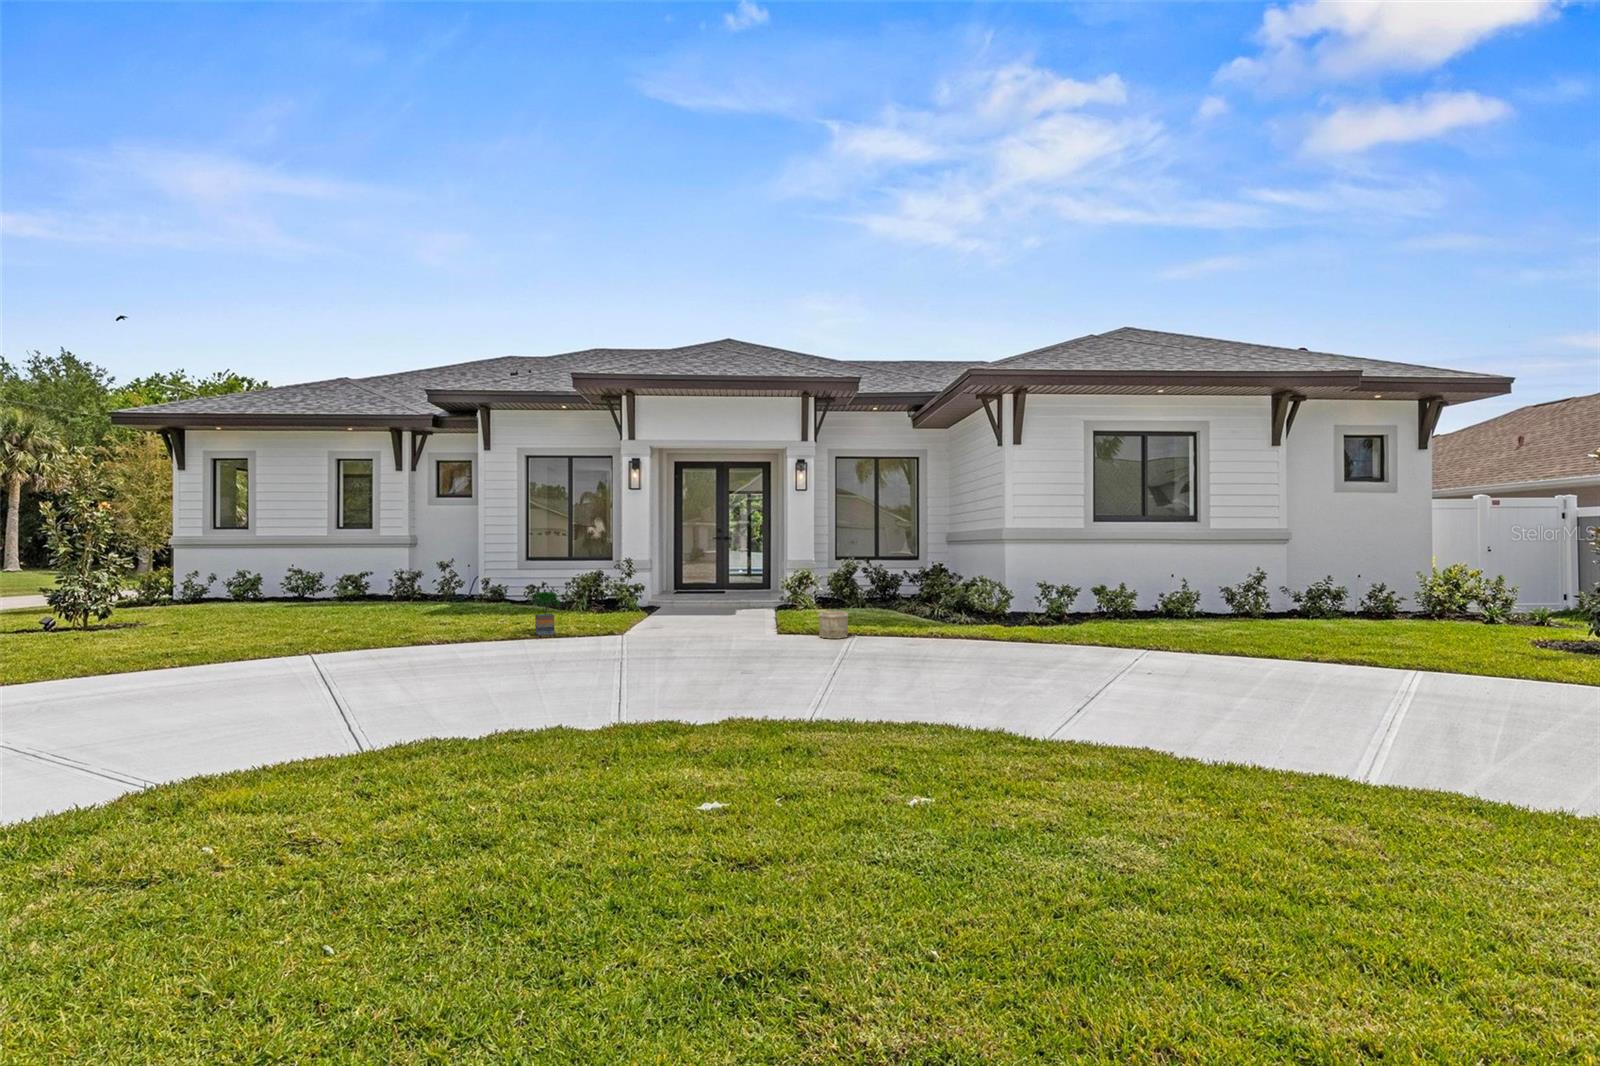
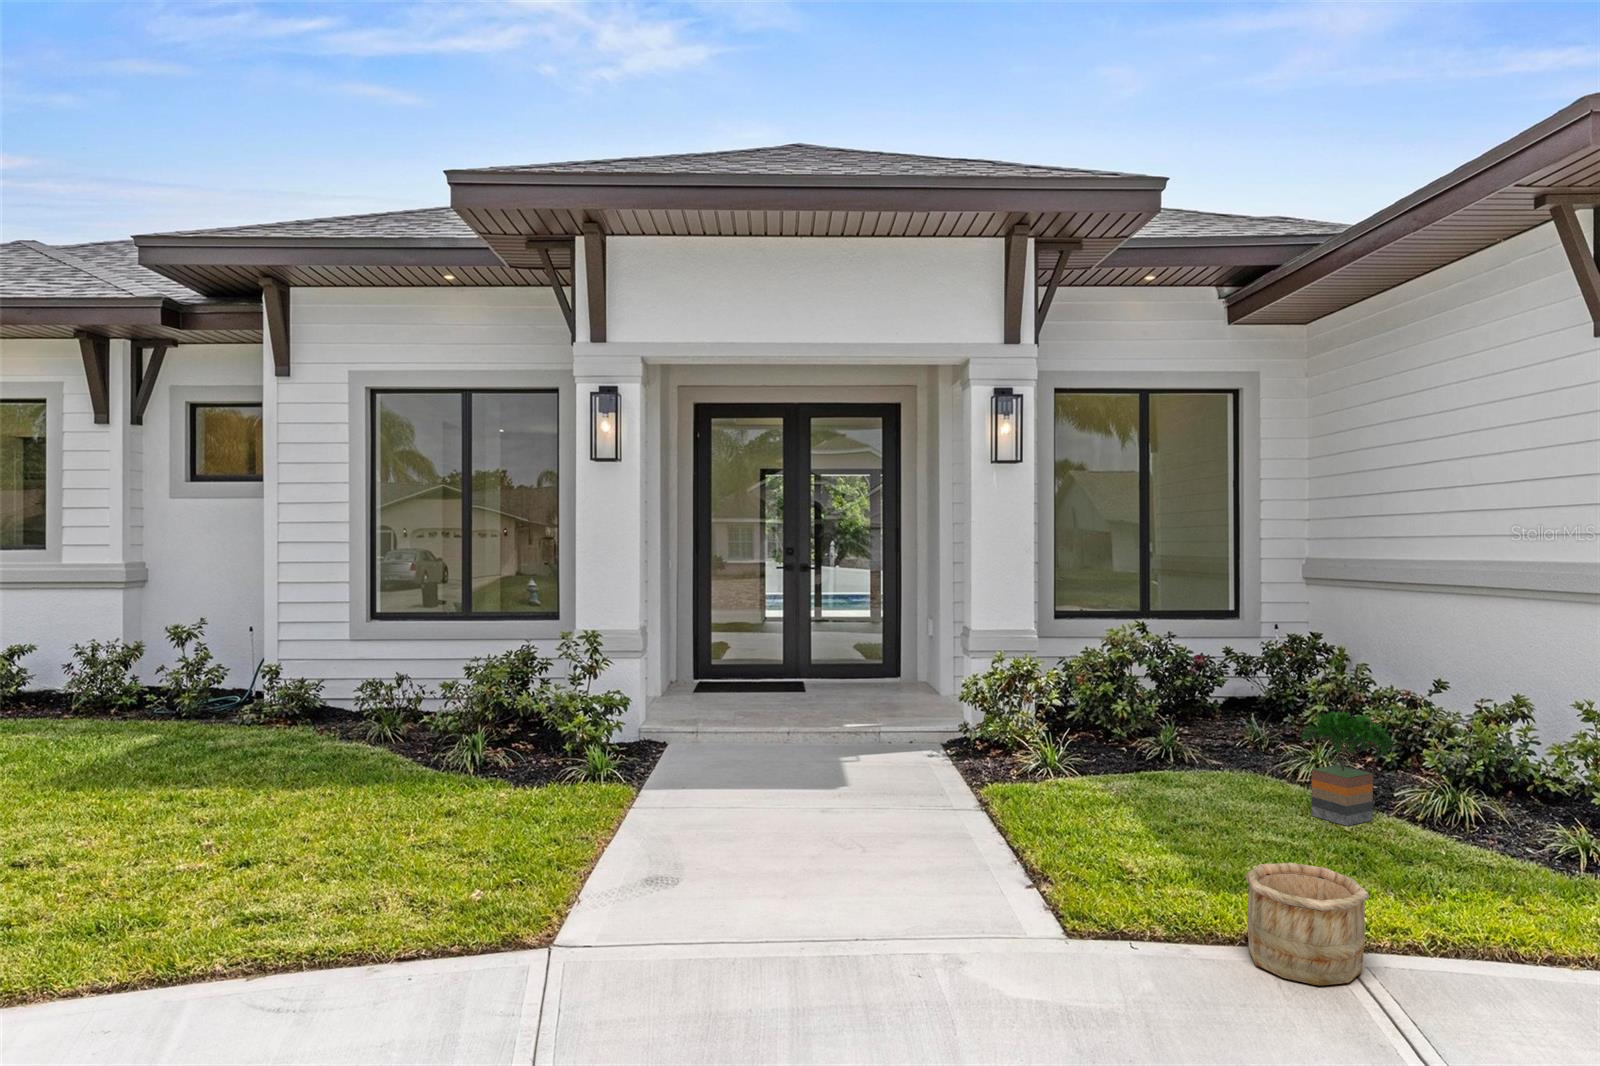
potted tree: present [531,592,560,635] -> present [1302,711,1393,826]

